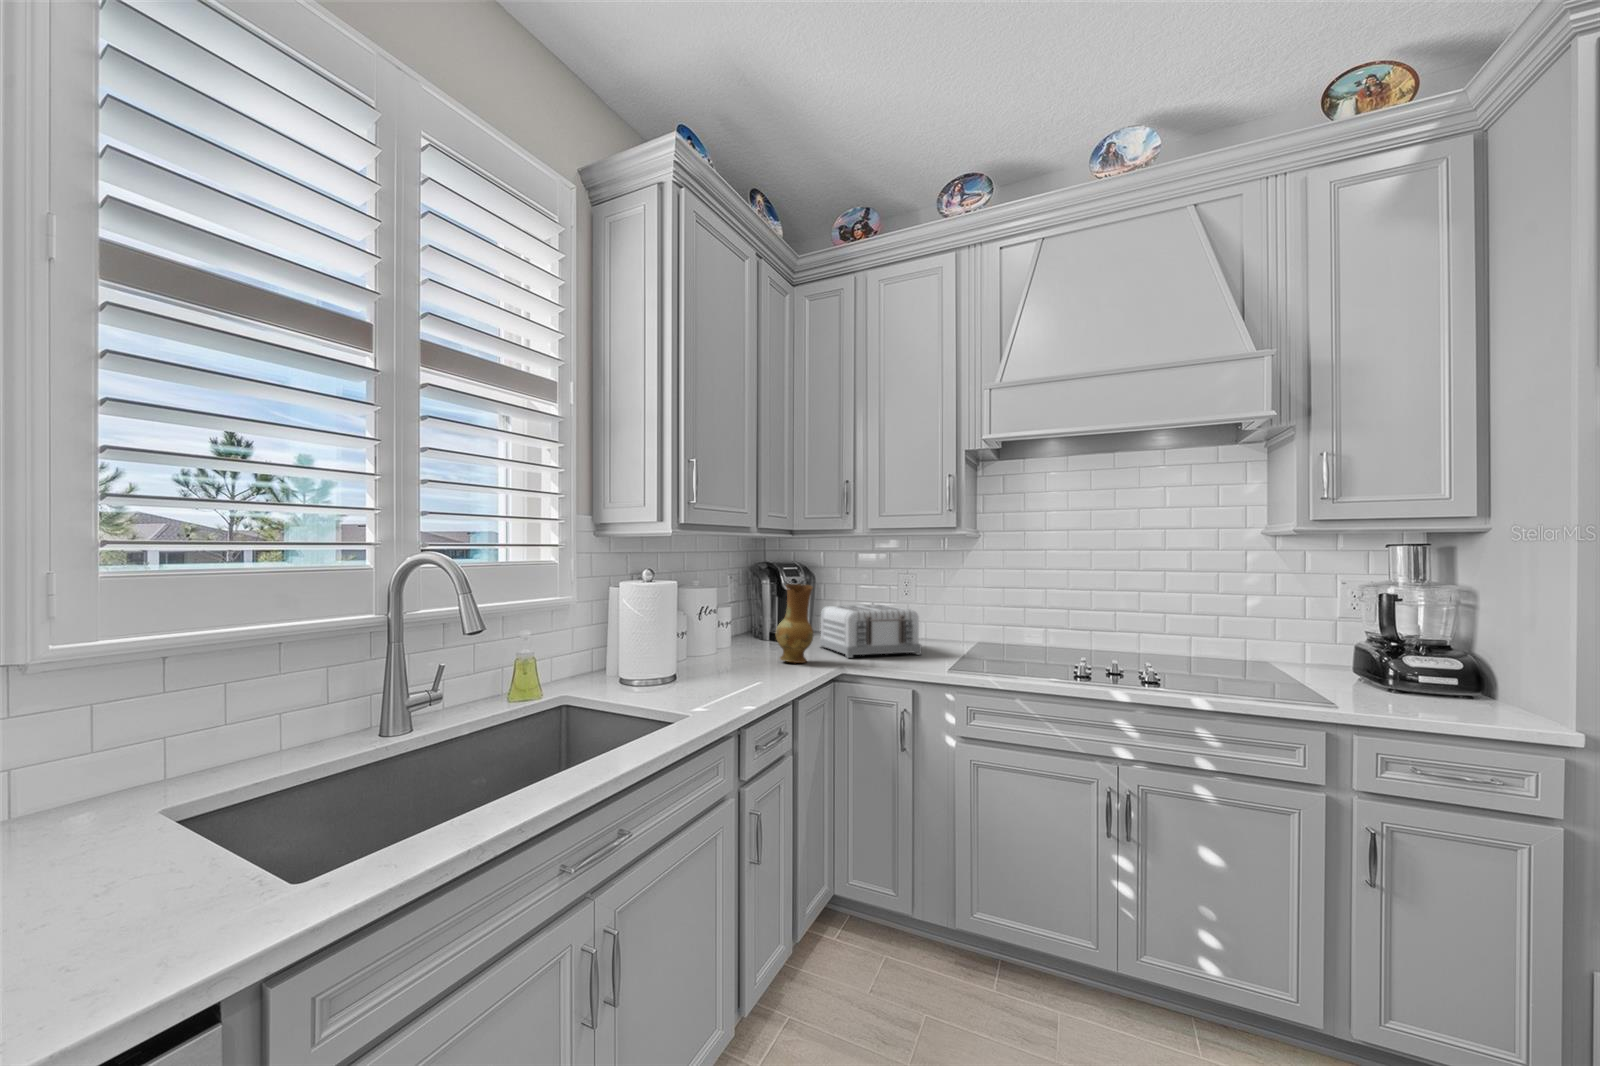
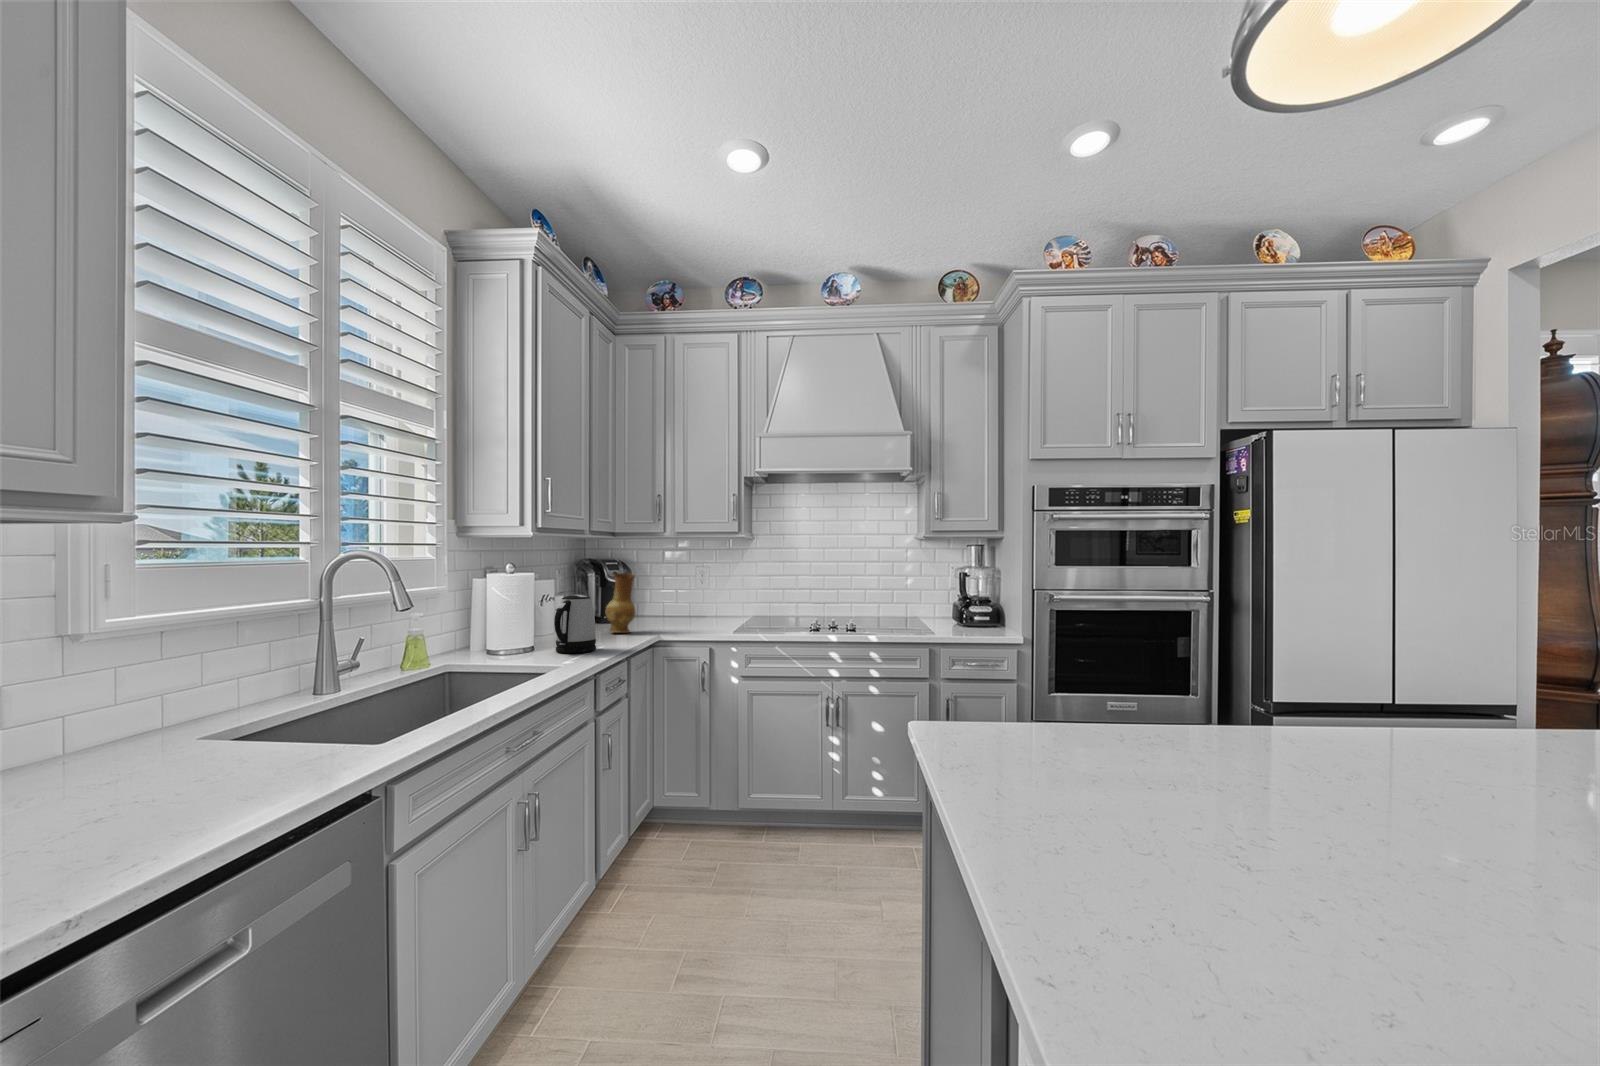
toaster: present [819,605,921,658] -> none [634,589,714,628]
kettle: none [695,614,750,691] -> present [554,595,596,653]

